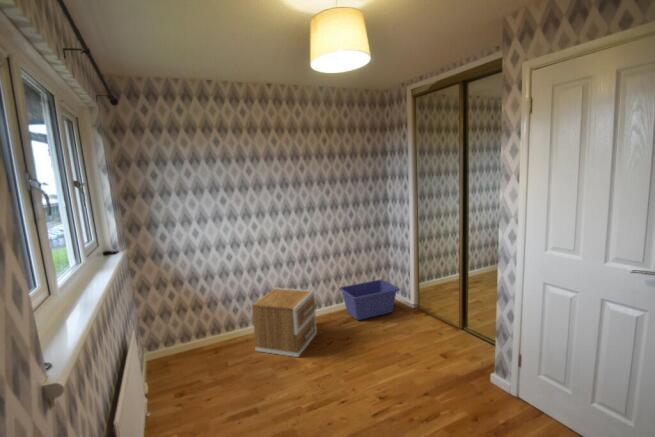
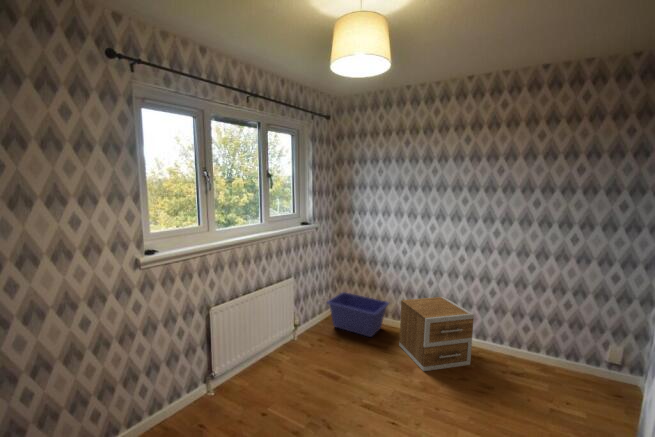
storage bin: present [339,280,400,320] -> present [327,292,389,337]

